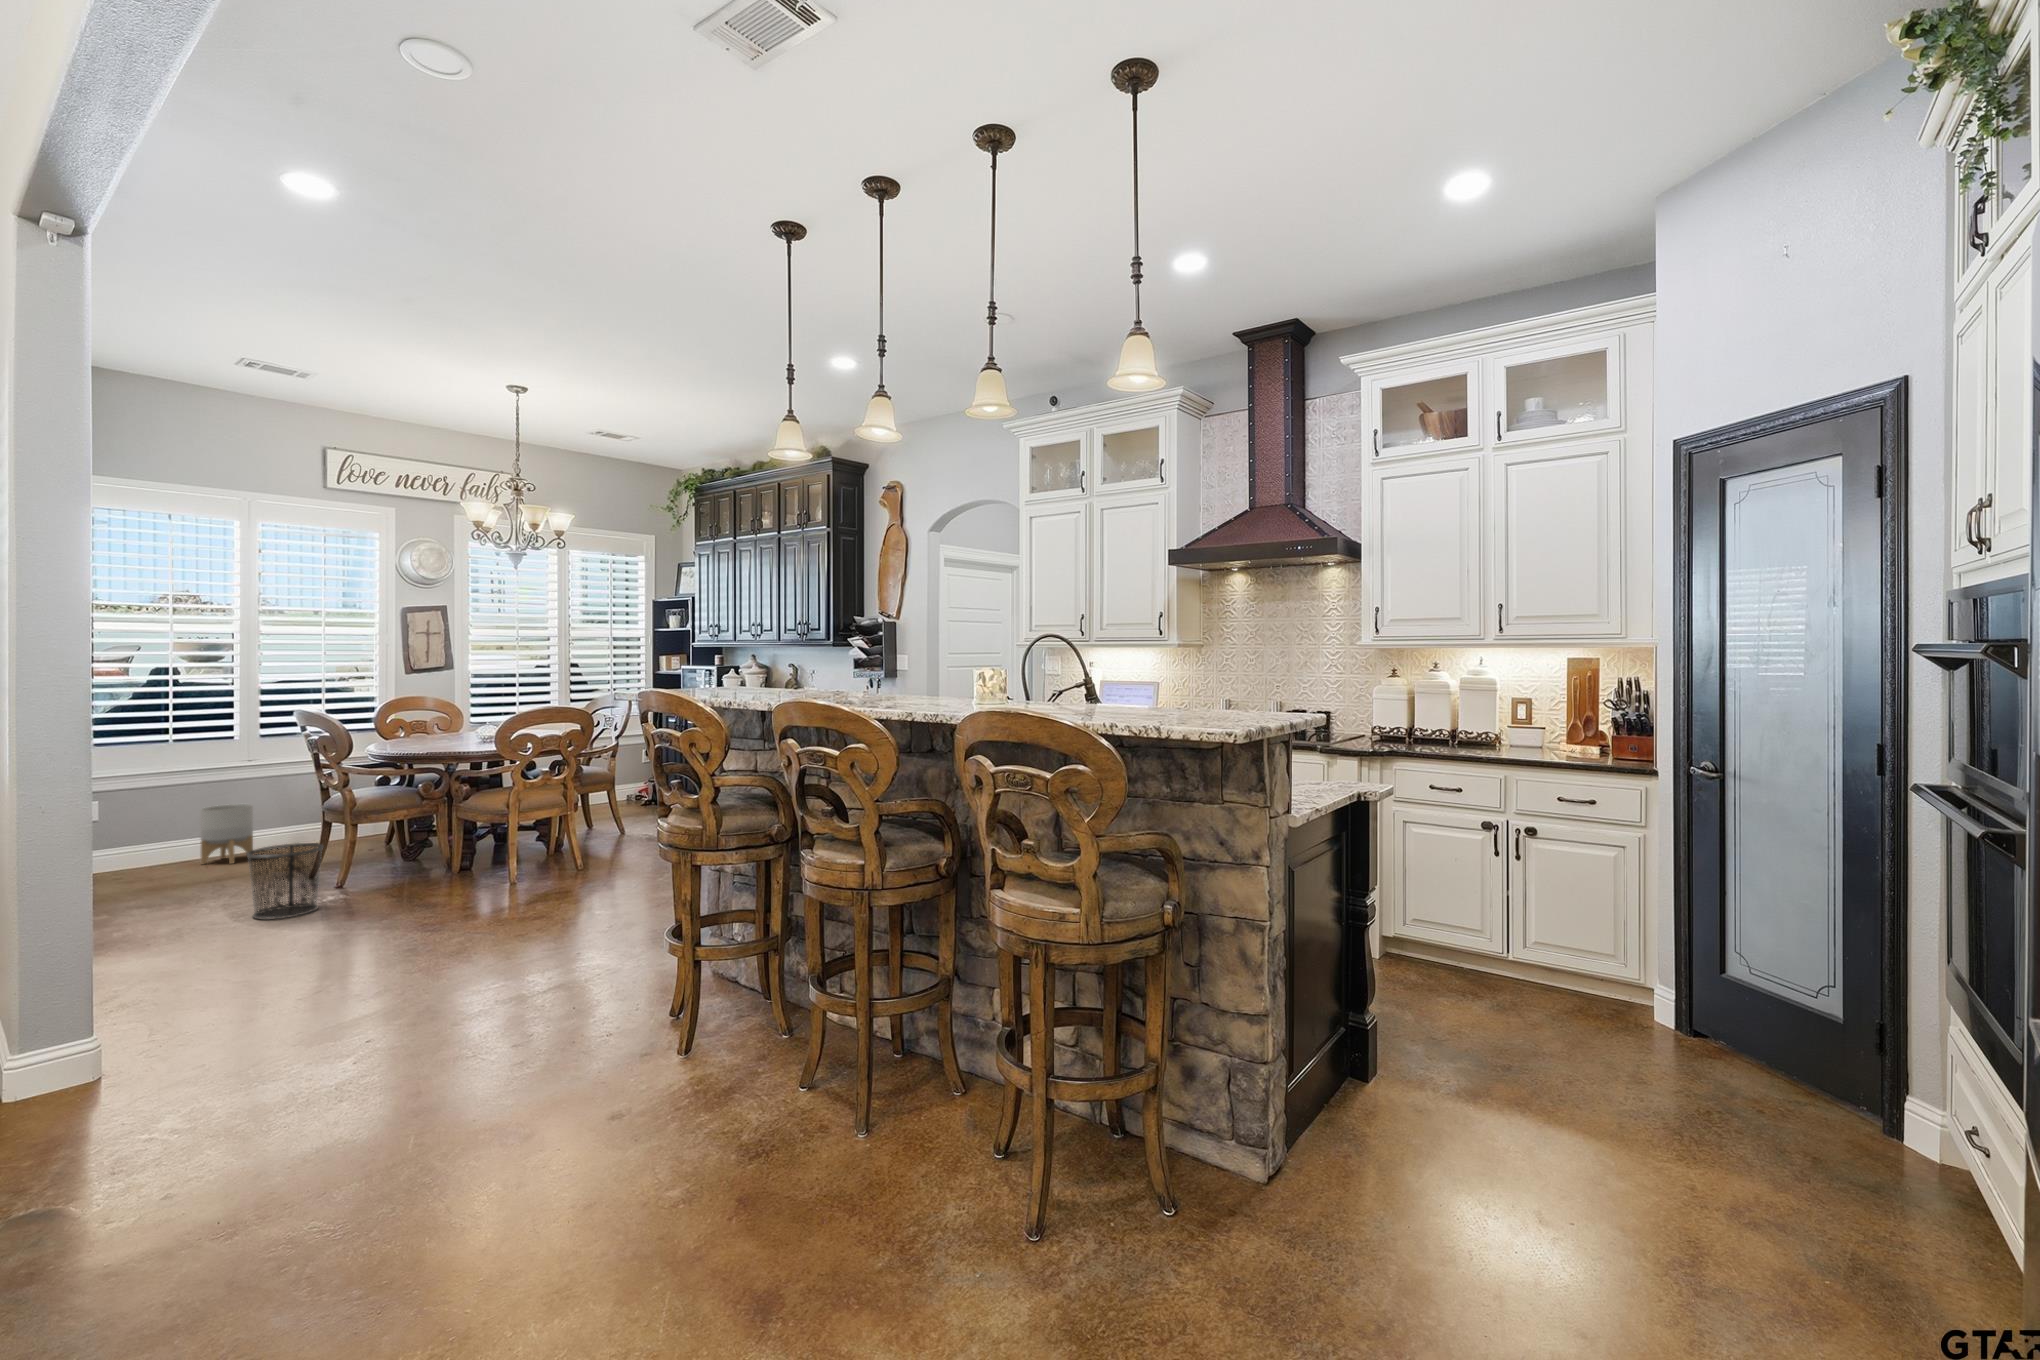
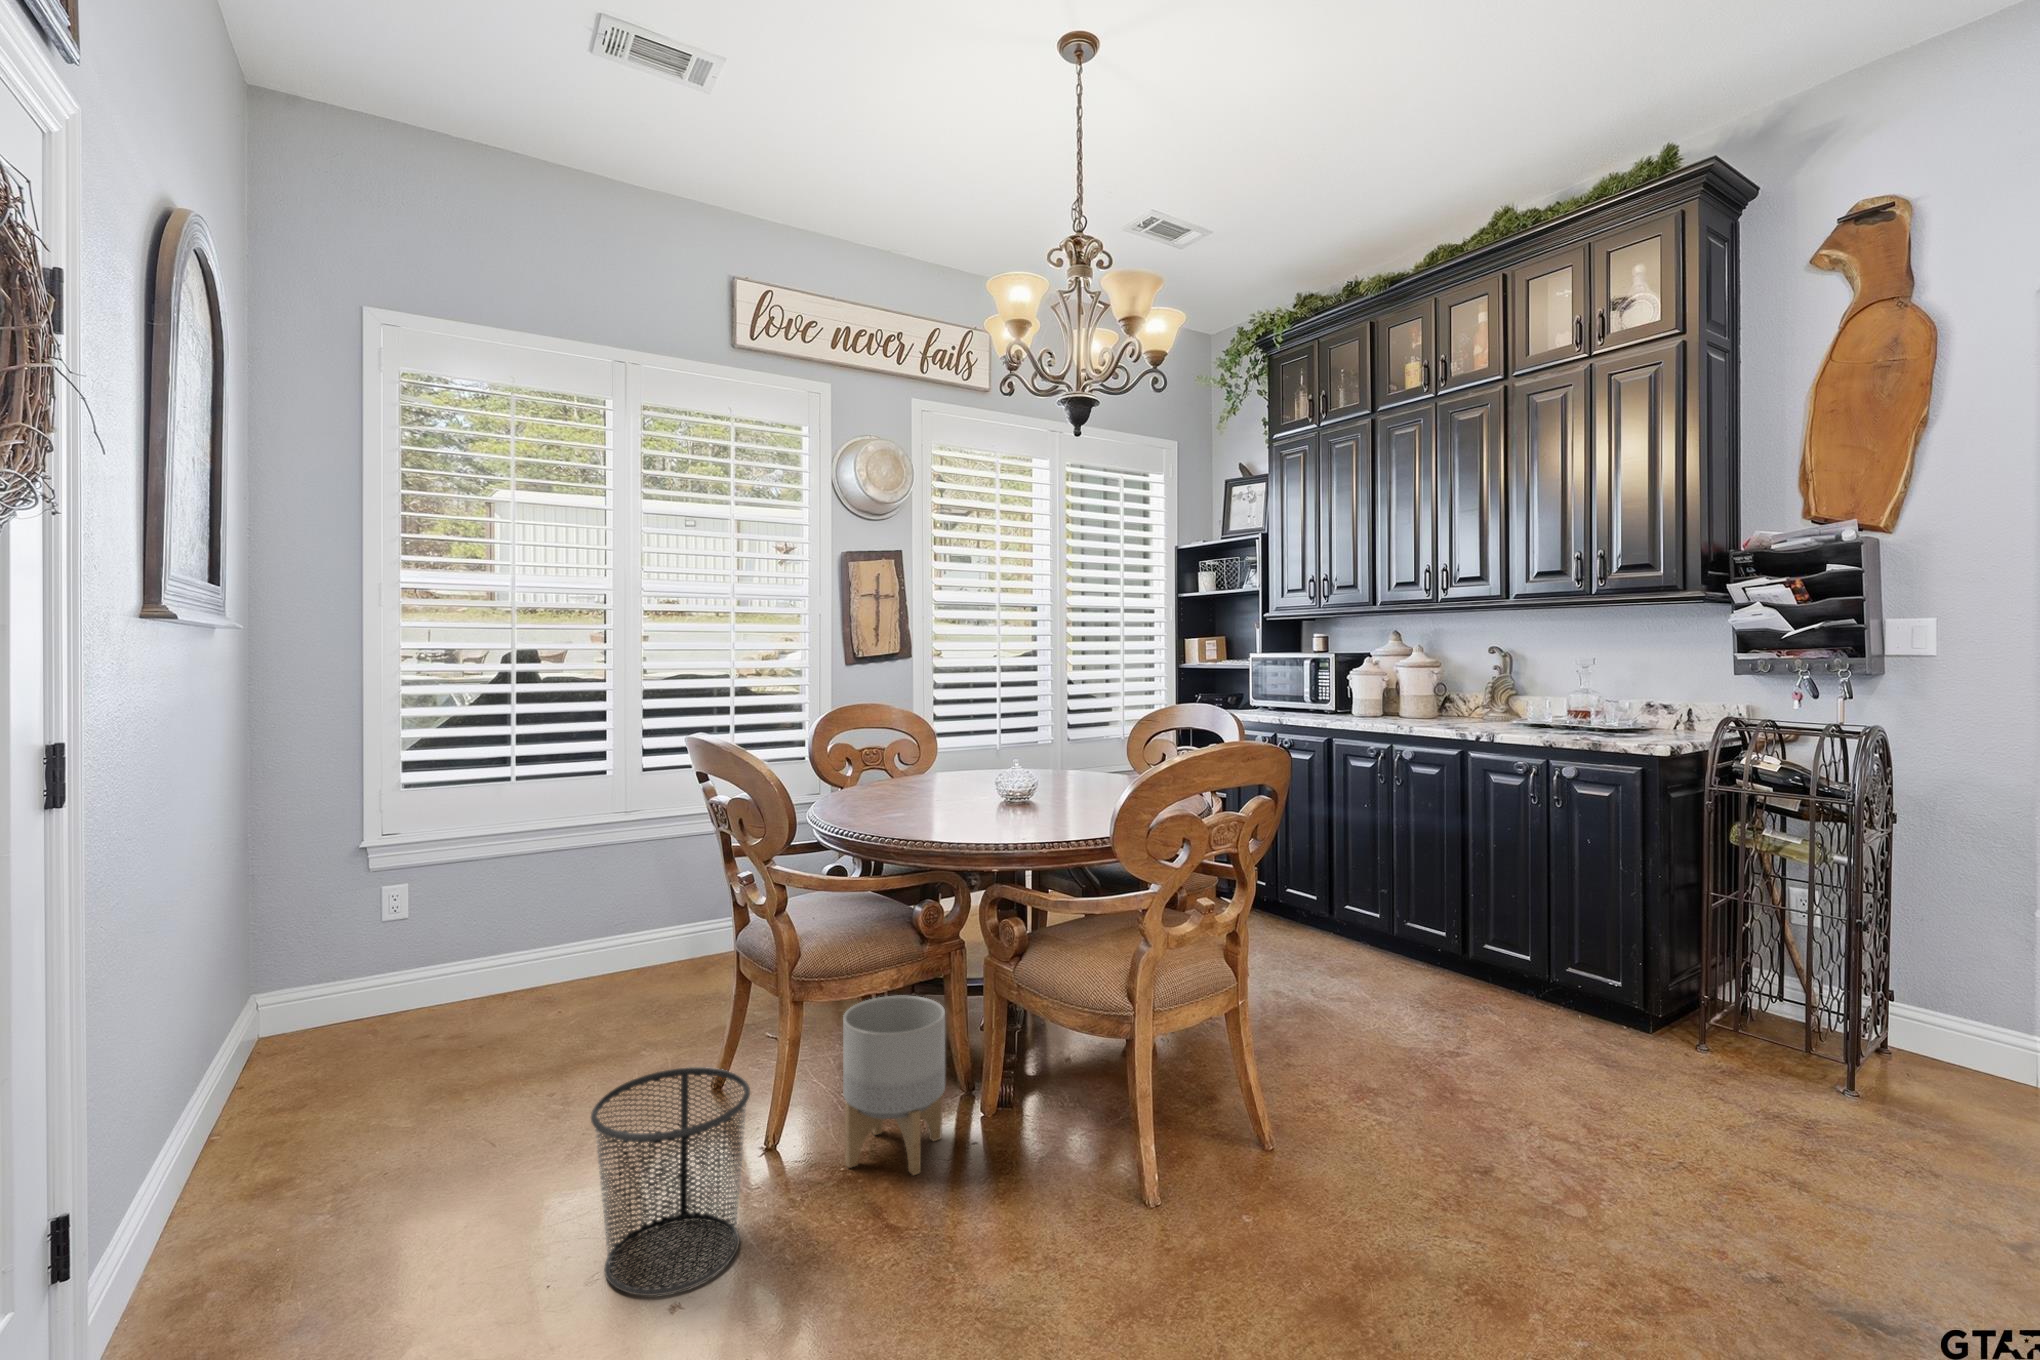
planter: present [200,804,253,864] -> present [843,995,945,1175]

